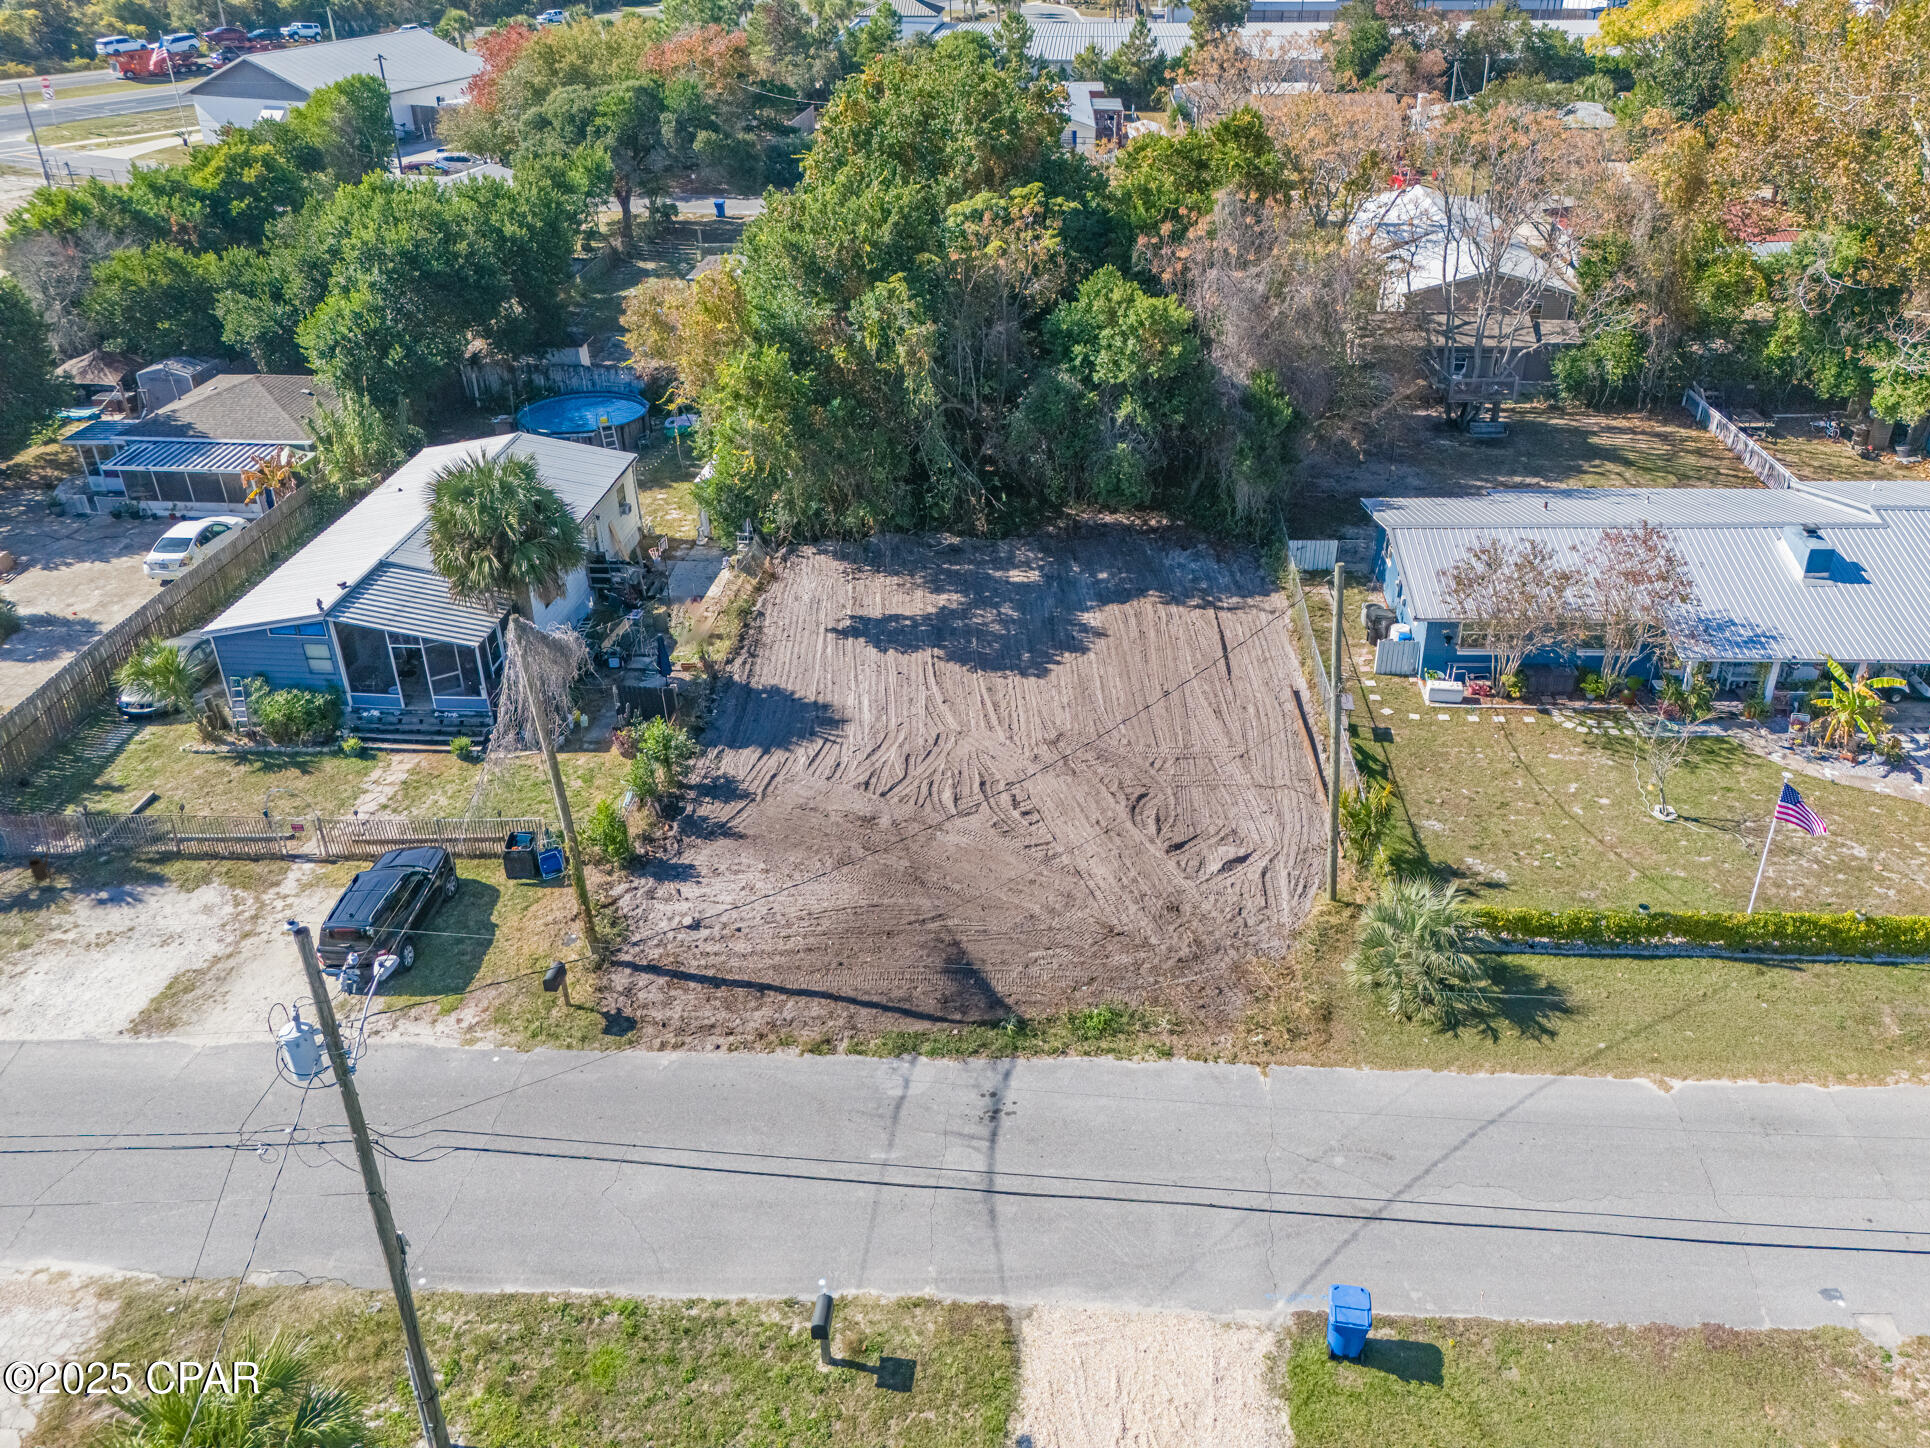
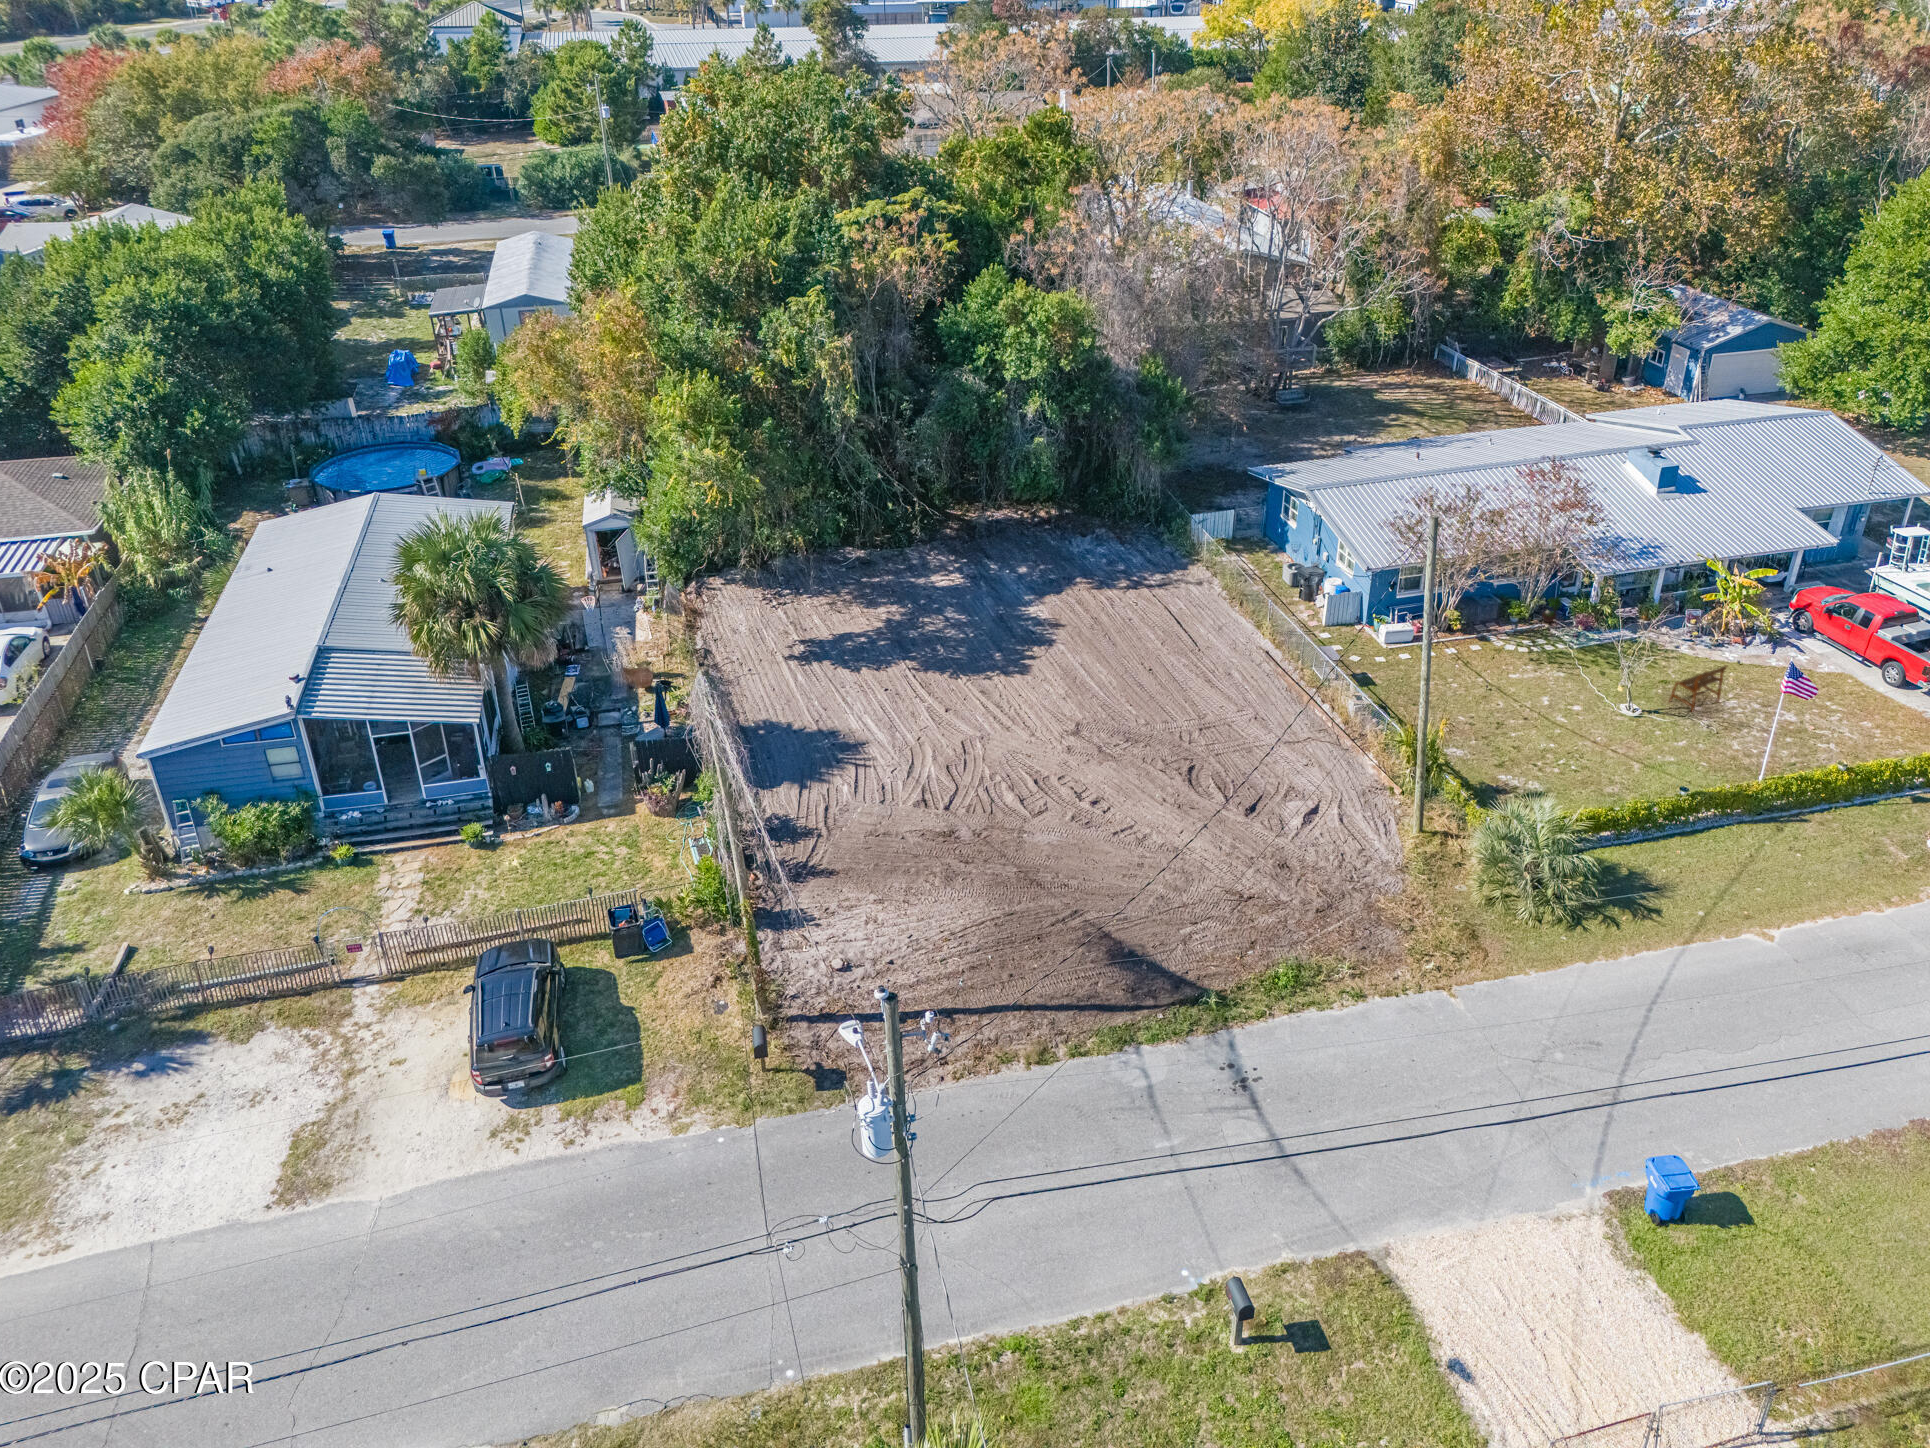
bench: none [1719,779,1792,826] -> present [1669,666,1727,712]
watering can: present [29,849,49,882] -> none [24,1029,50,1071]

